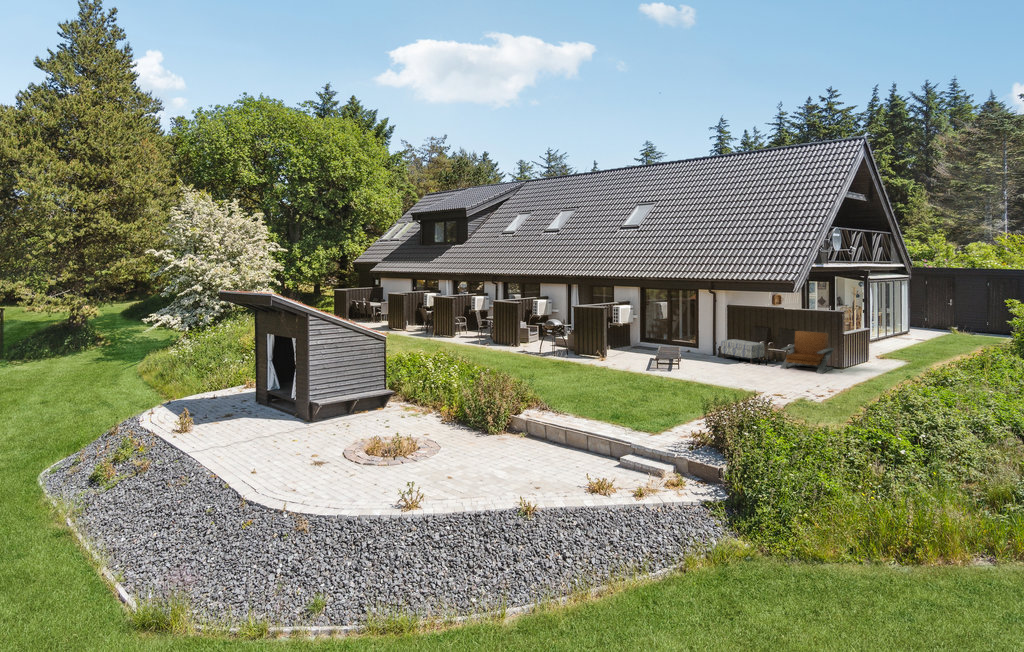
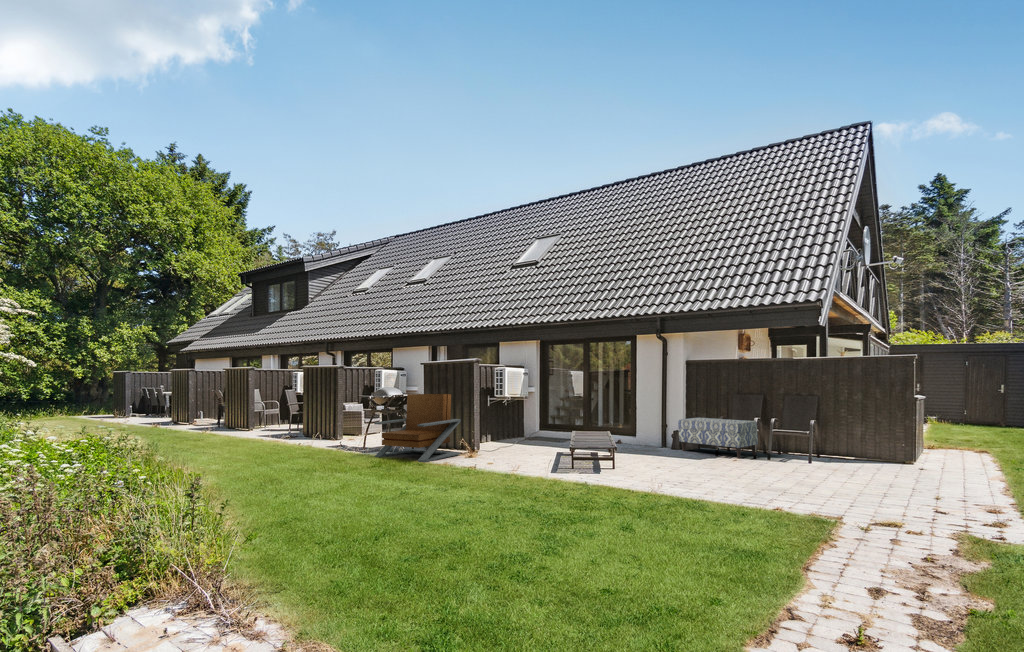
lounge chair: present [781,331,834,374] -> present [374,394,461,462]

